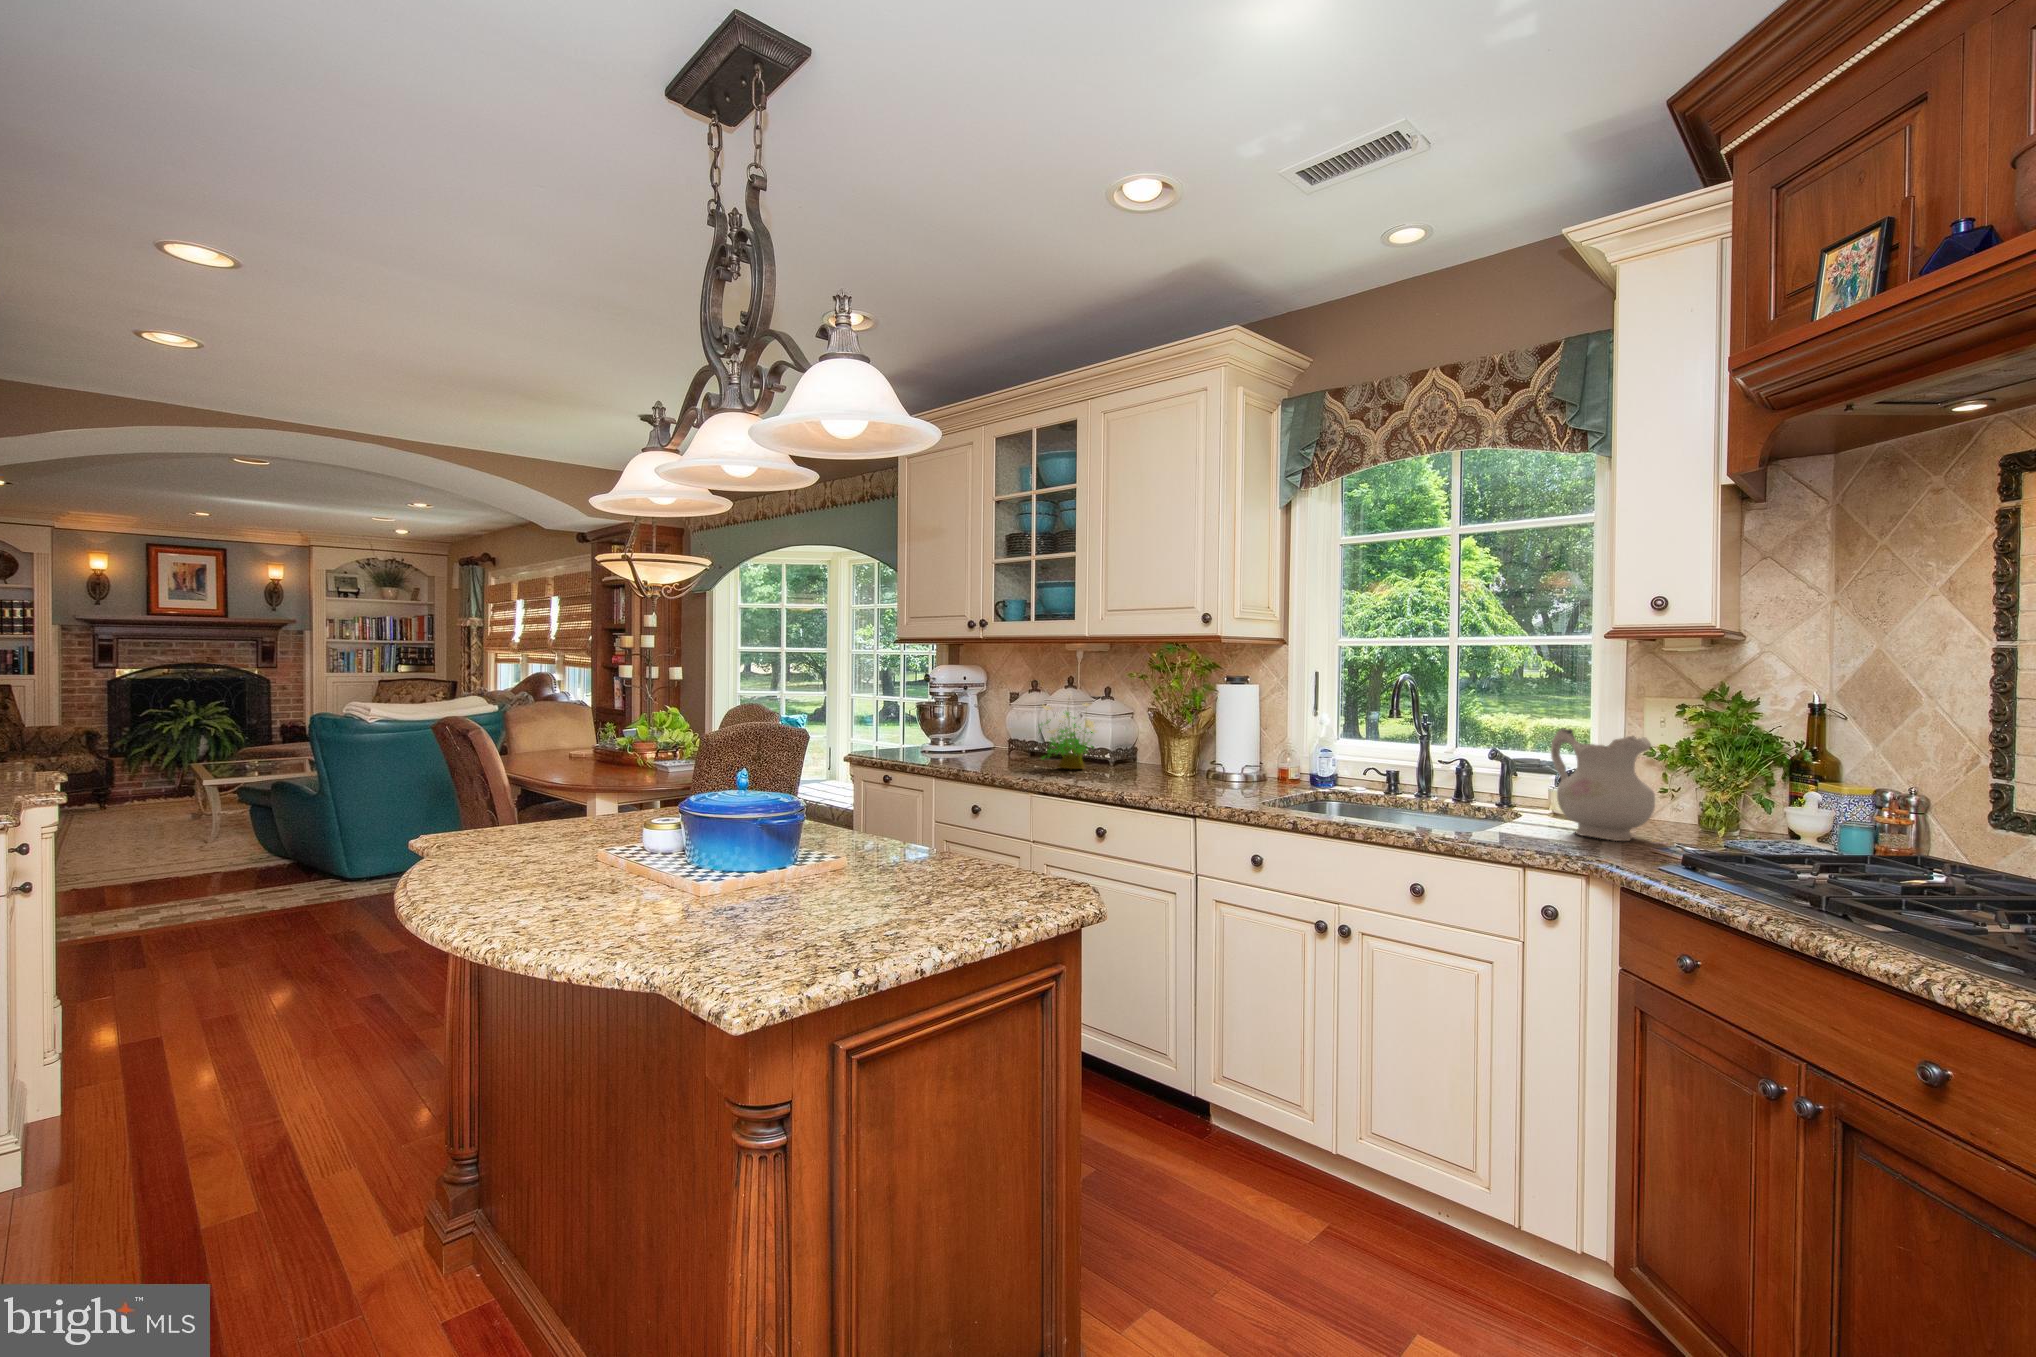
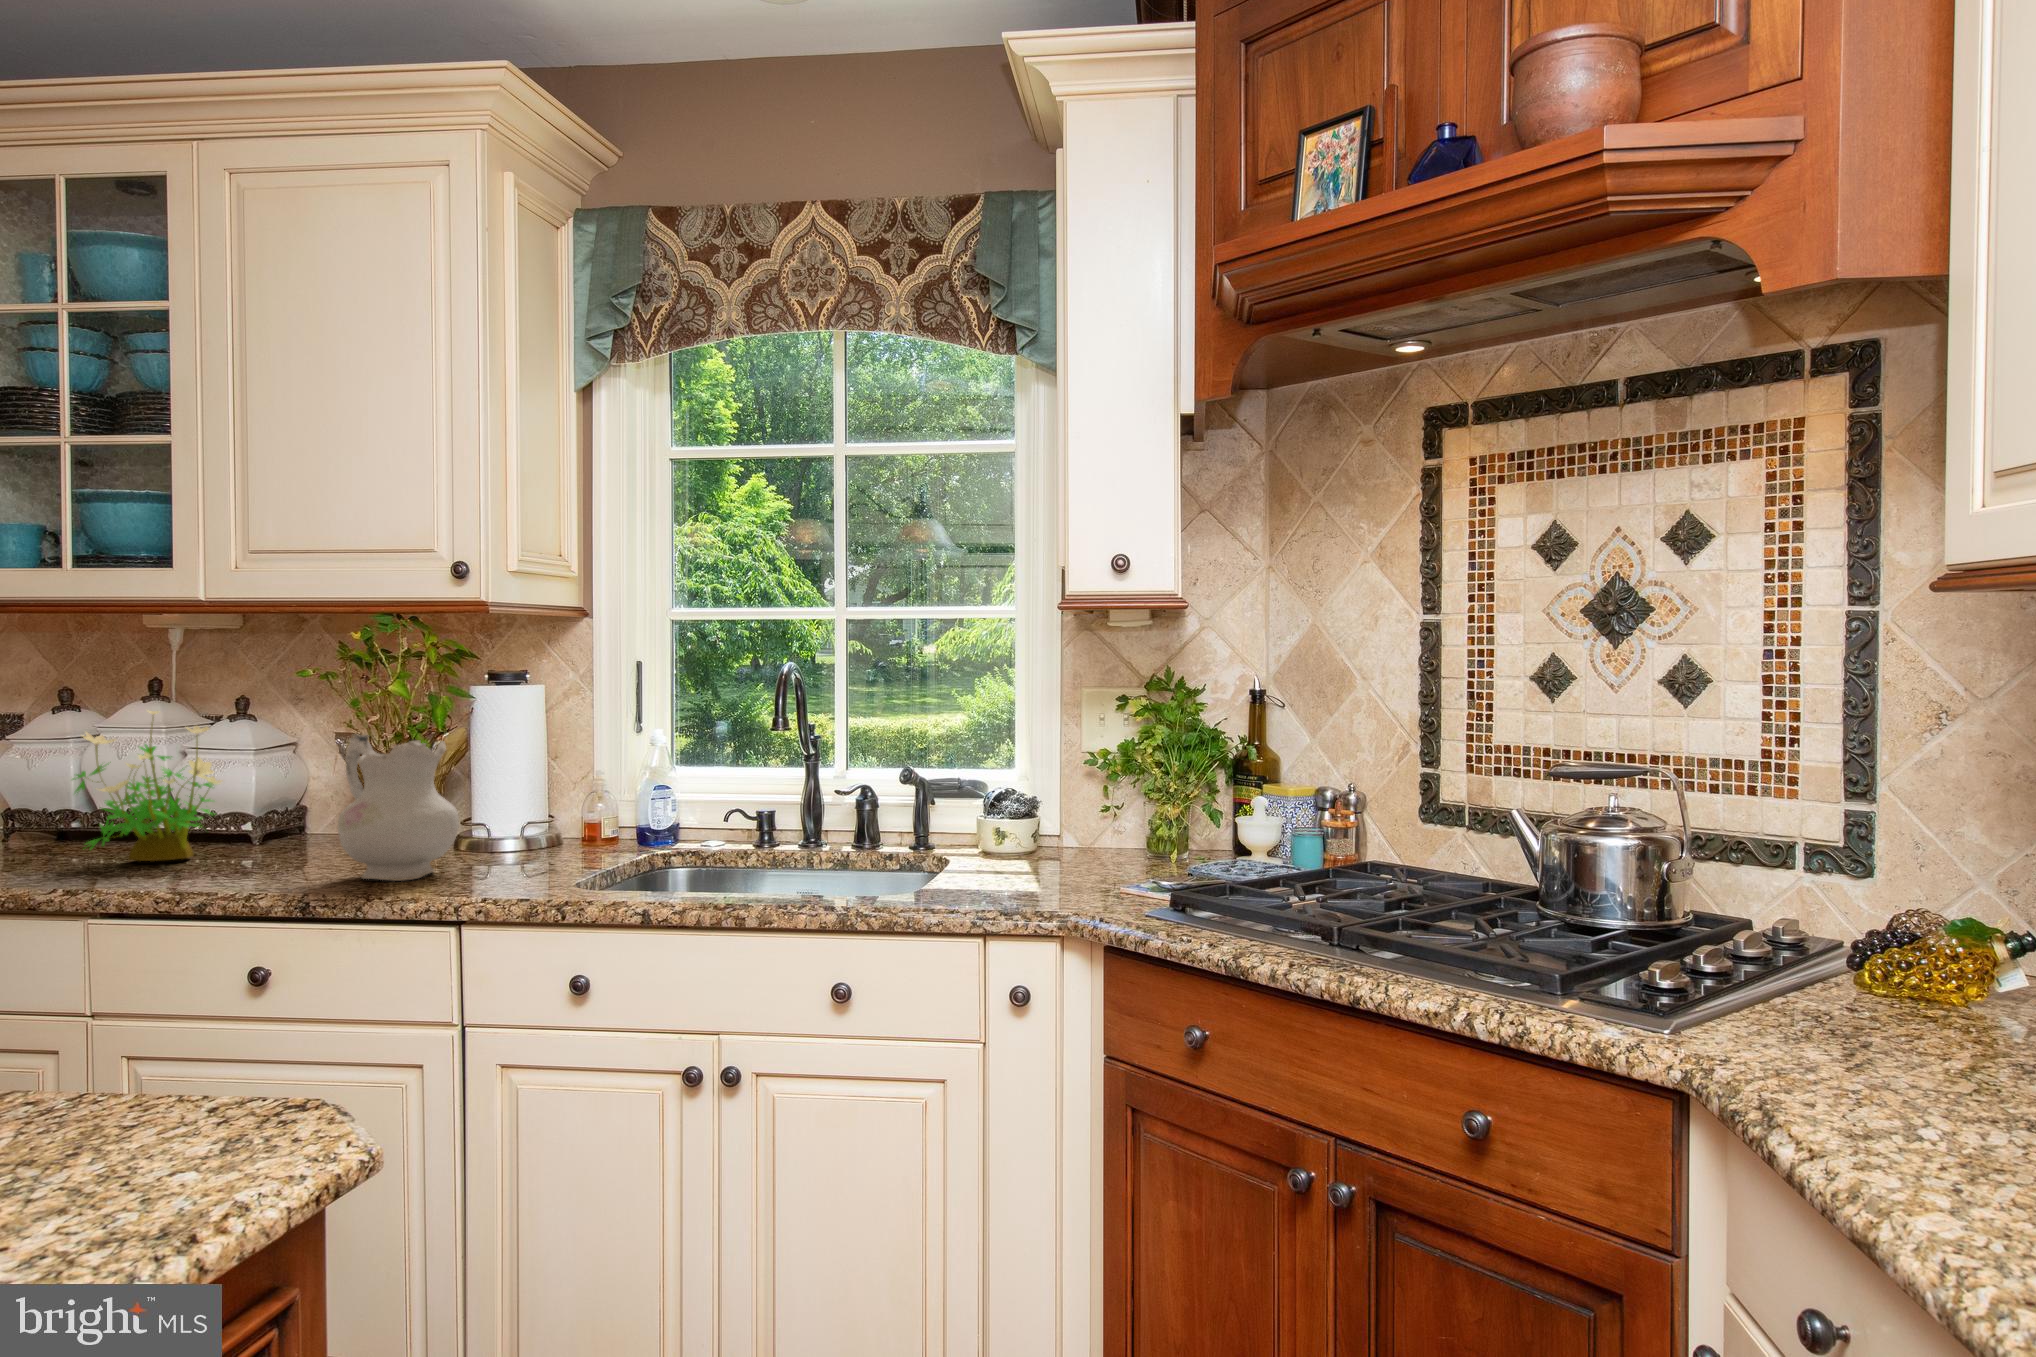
ceramic pitcher: present [1551,728,1655,841] -> present [338,734,459,881]

